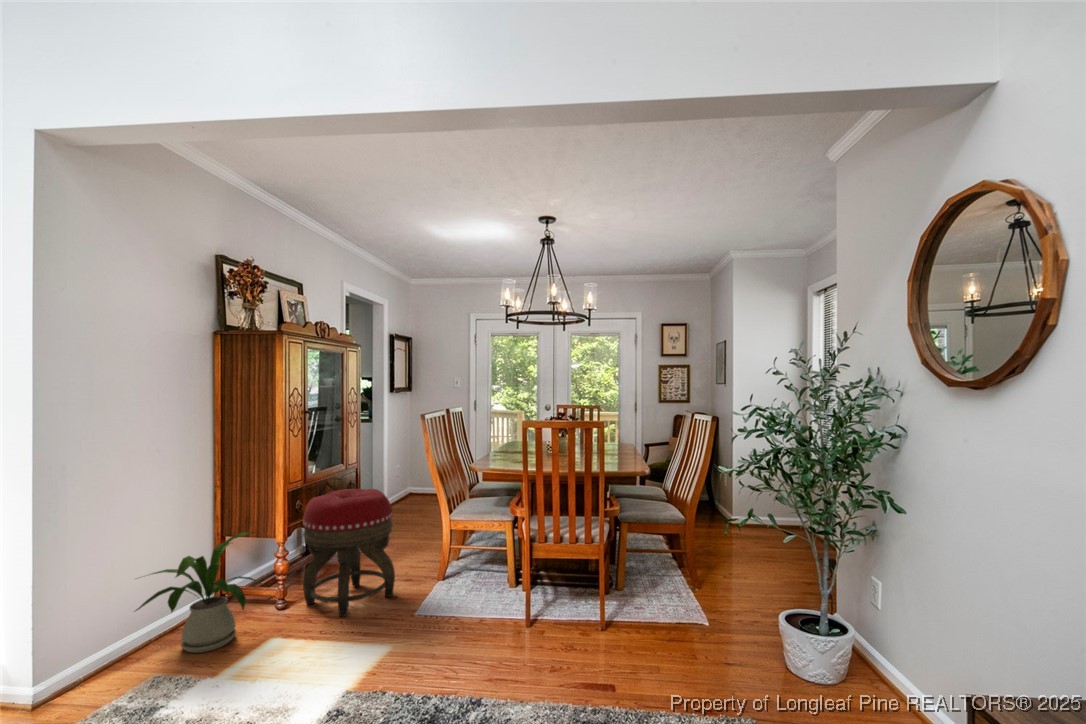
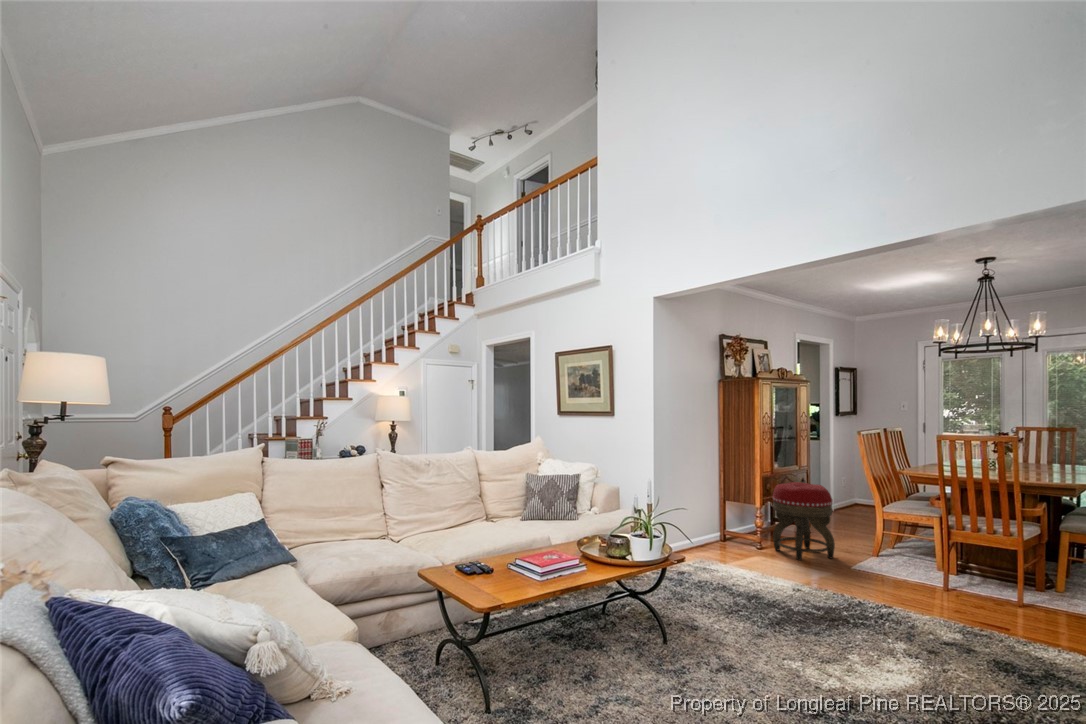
house plant: present [136,532,263,653] -> none [688,496,754,556]

